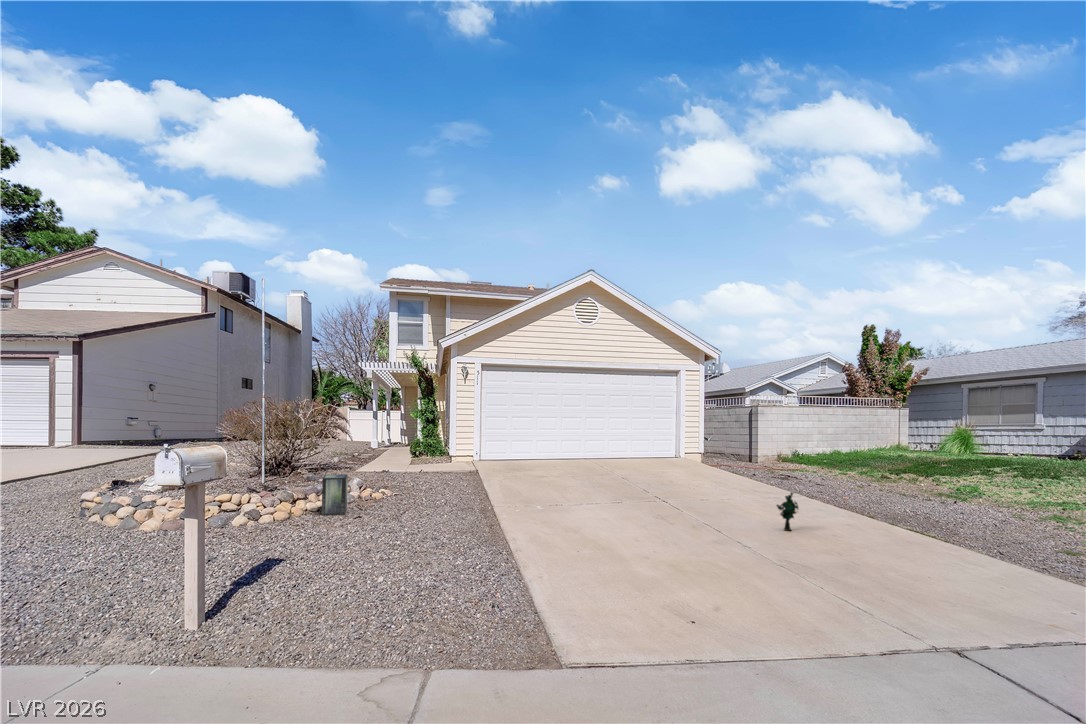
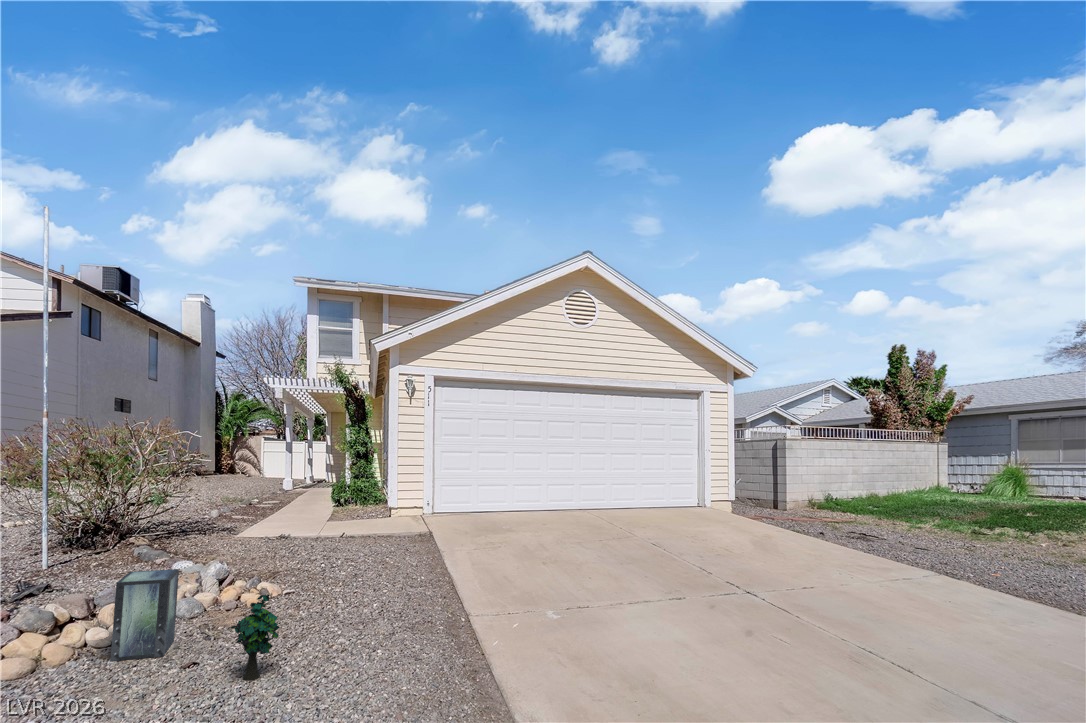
decorative plant: present [777,493,798,531] -> present [229,595,280,680]

